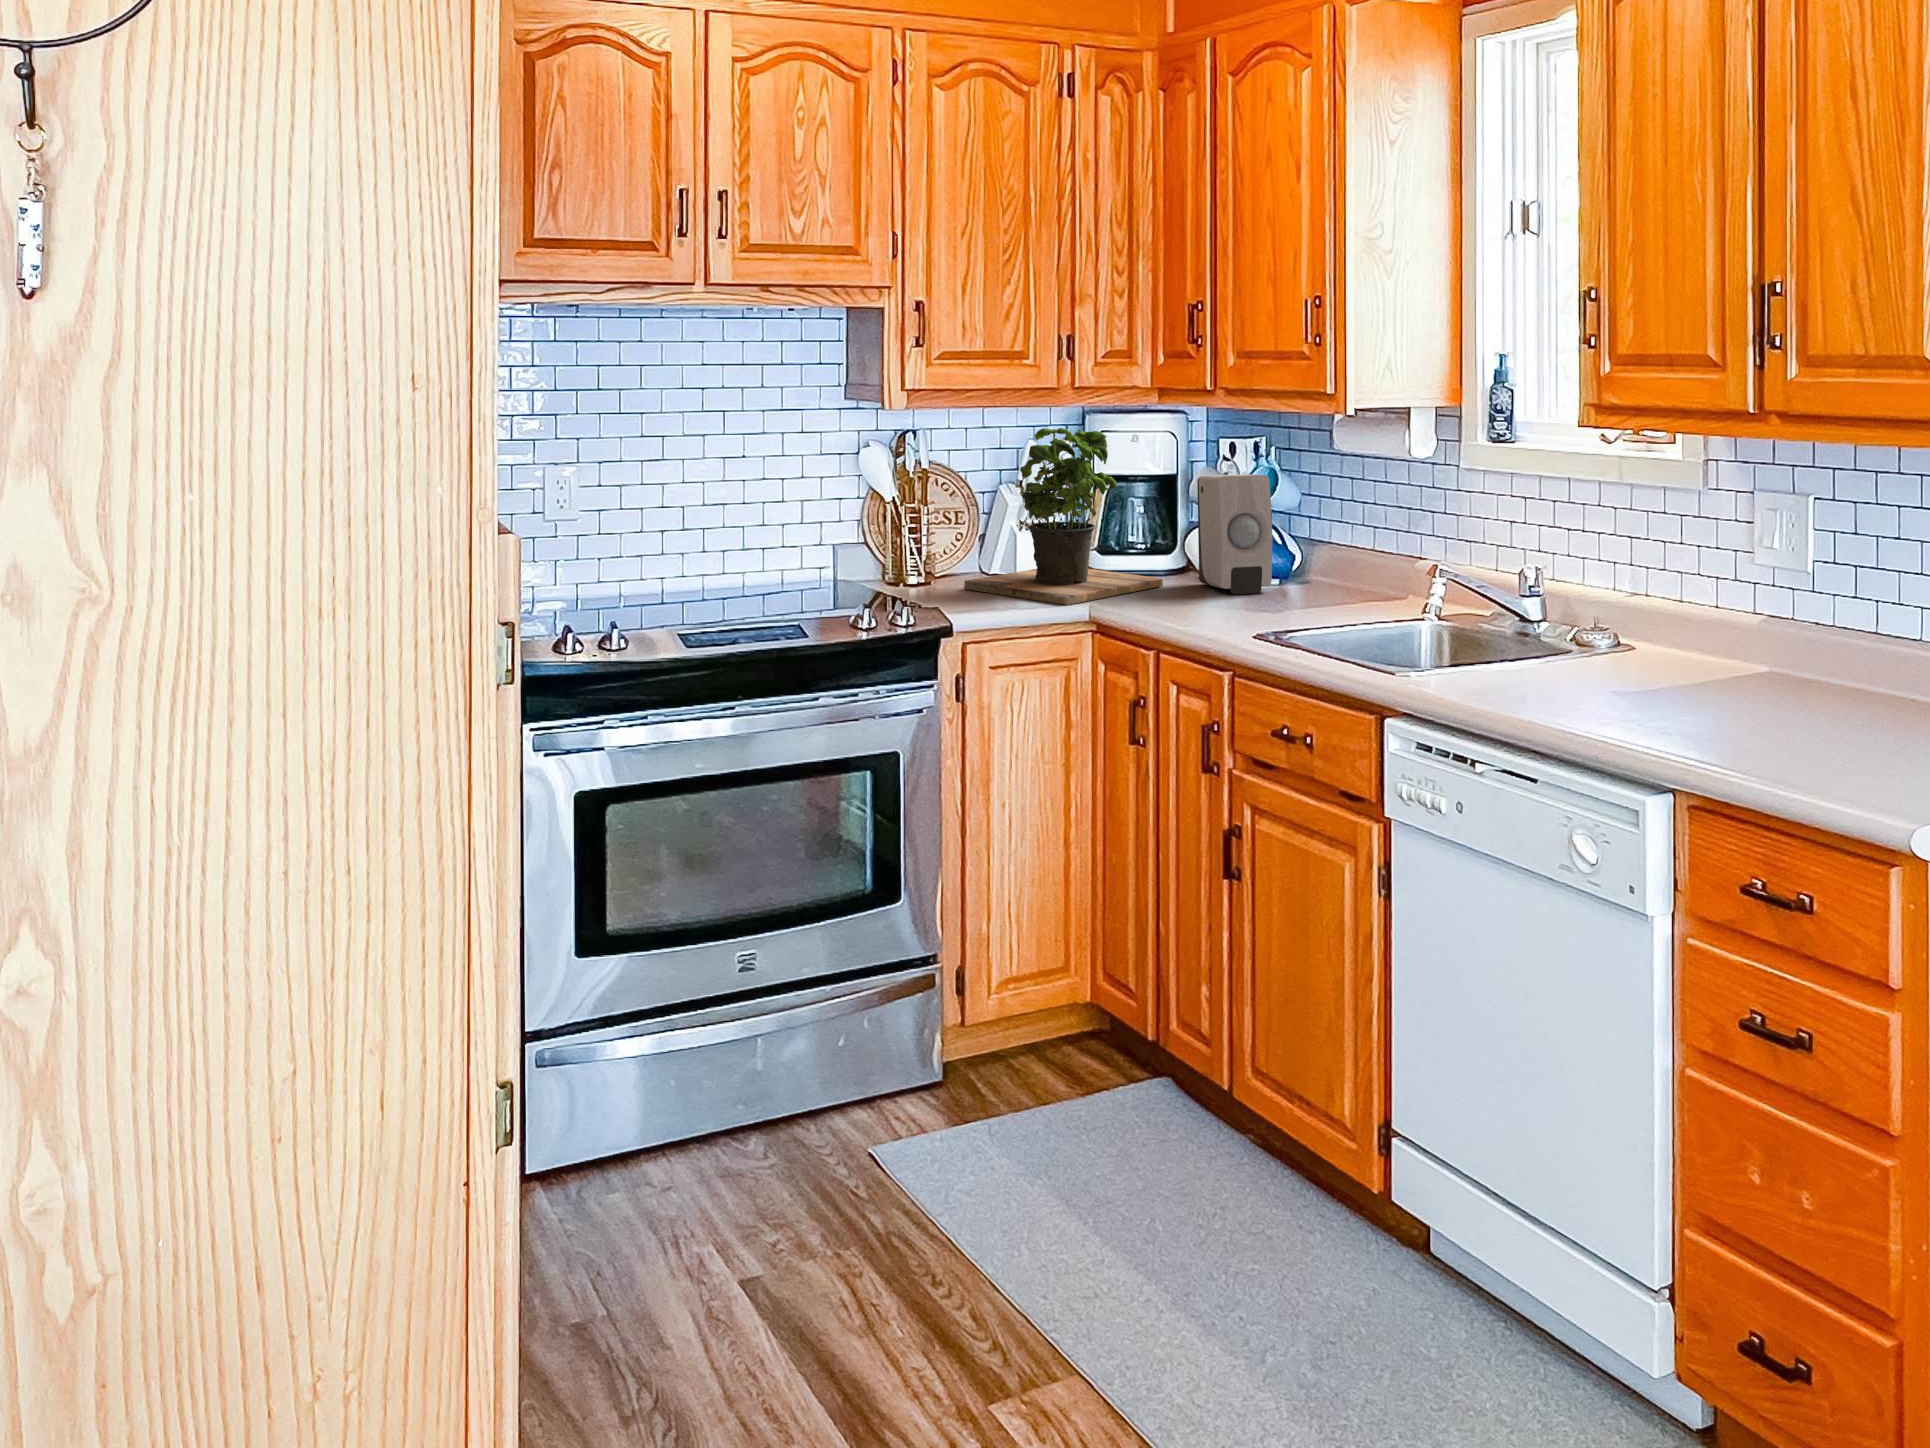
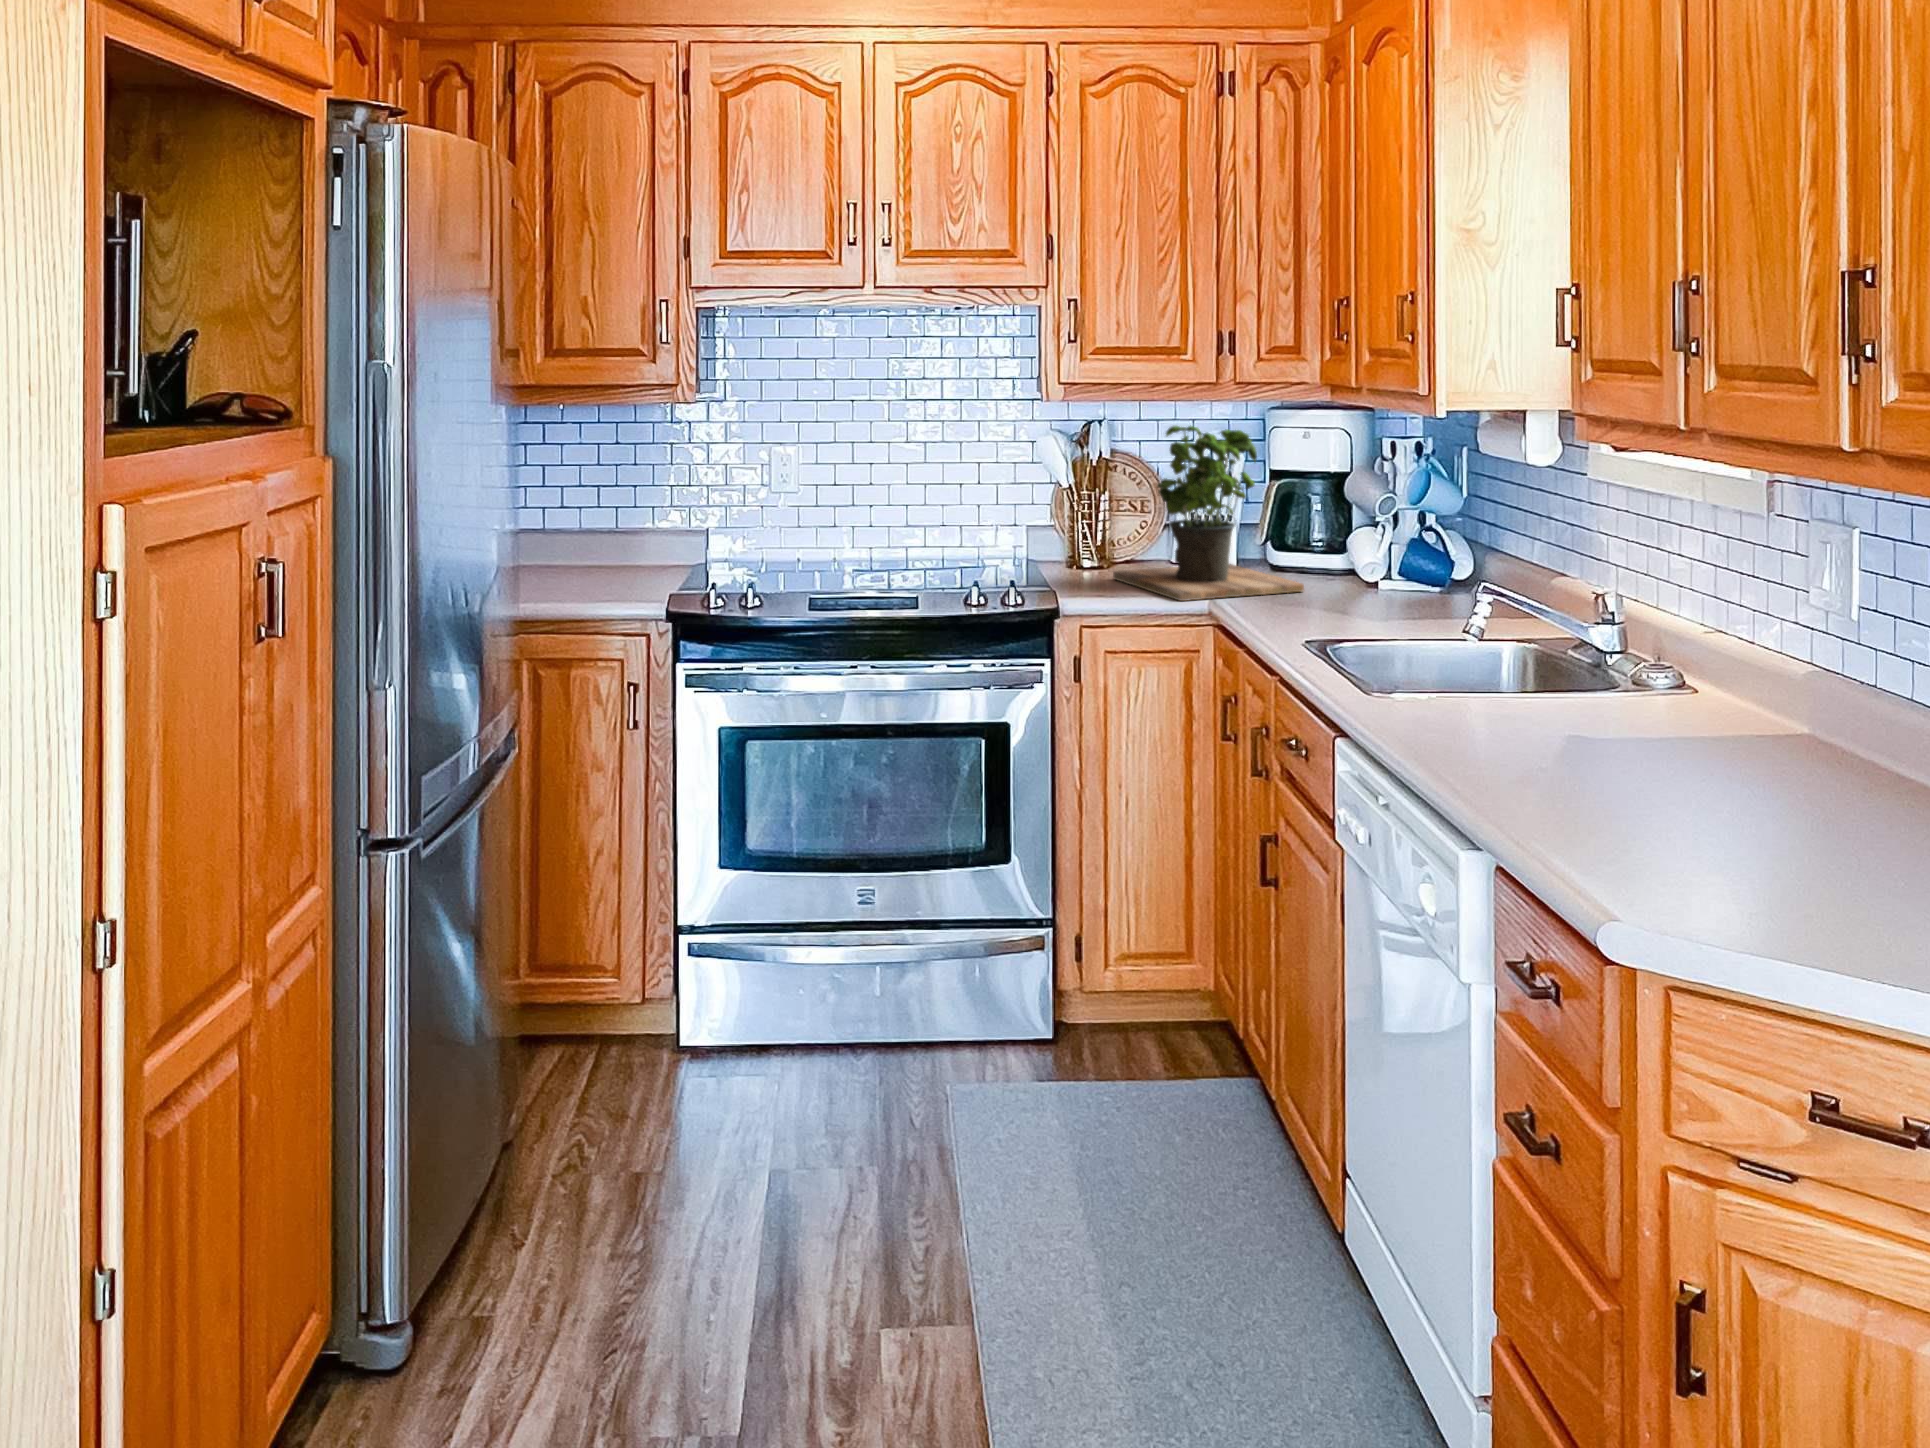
soap dispenser: present [1197,474,1272,594] -> none [1344,480,1406,606]

